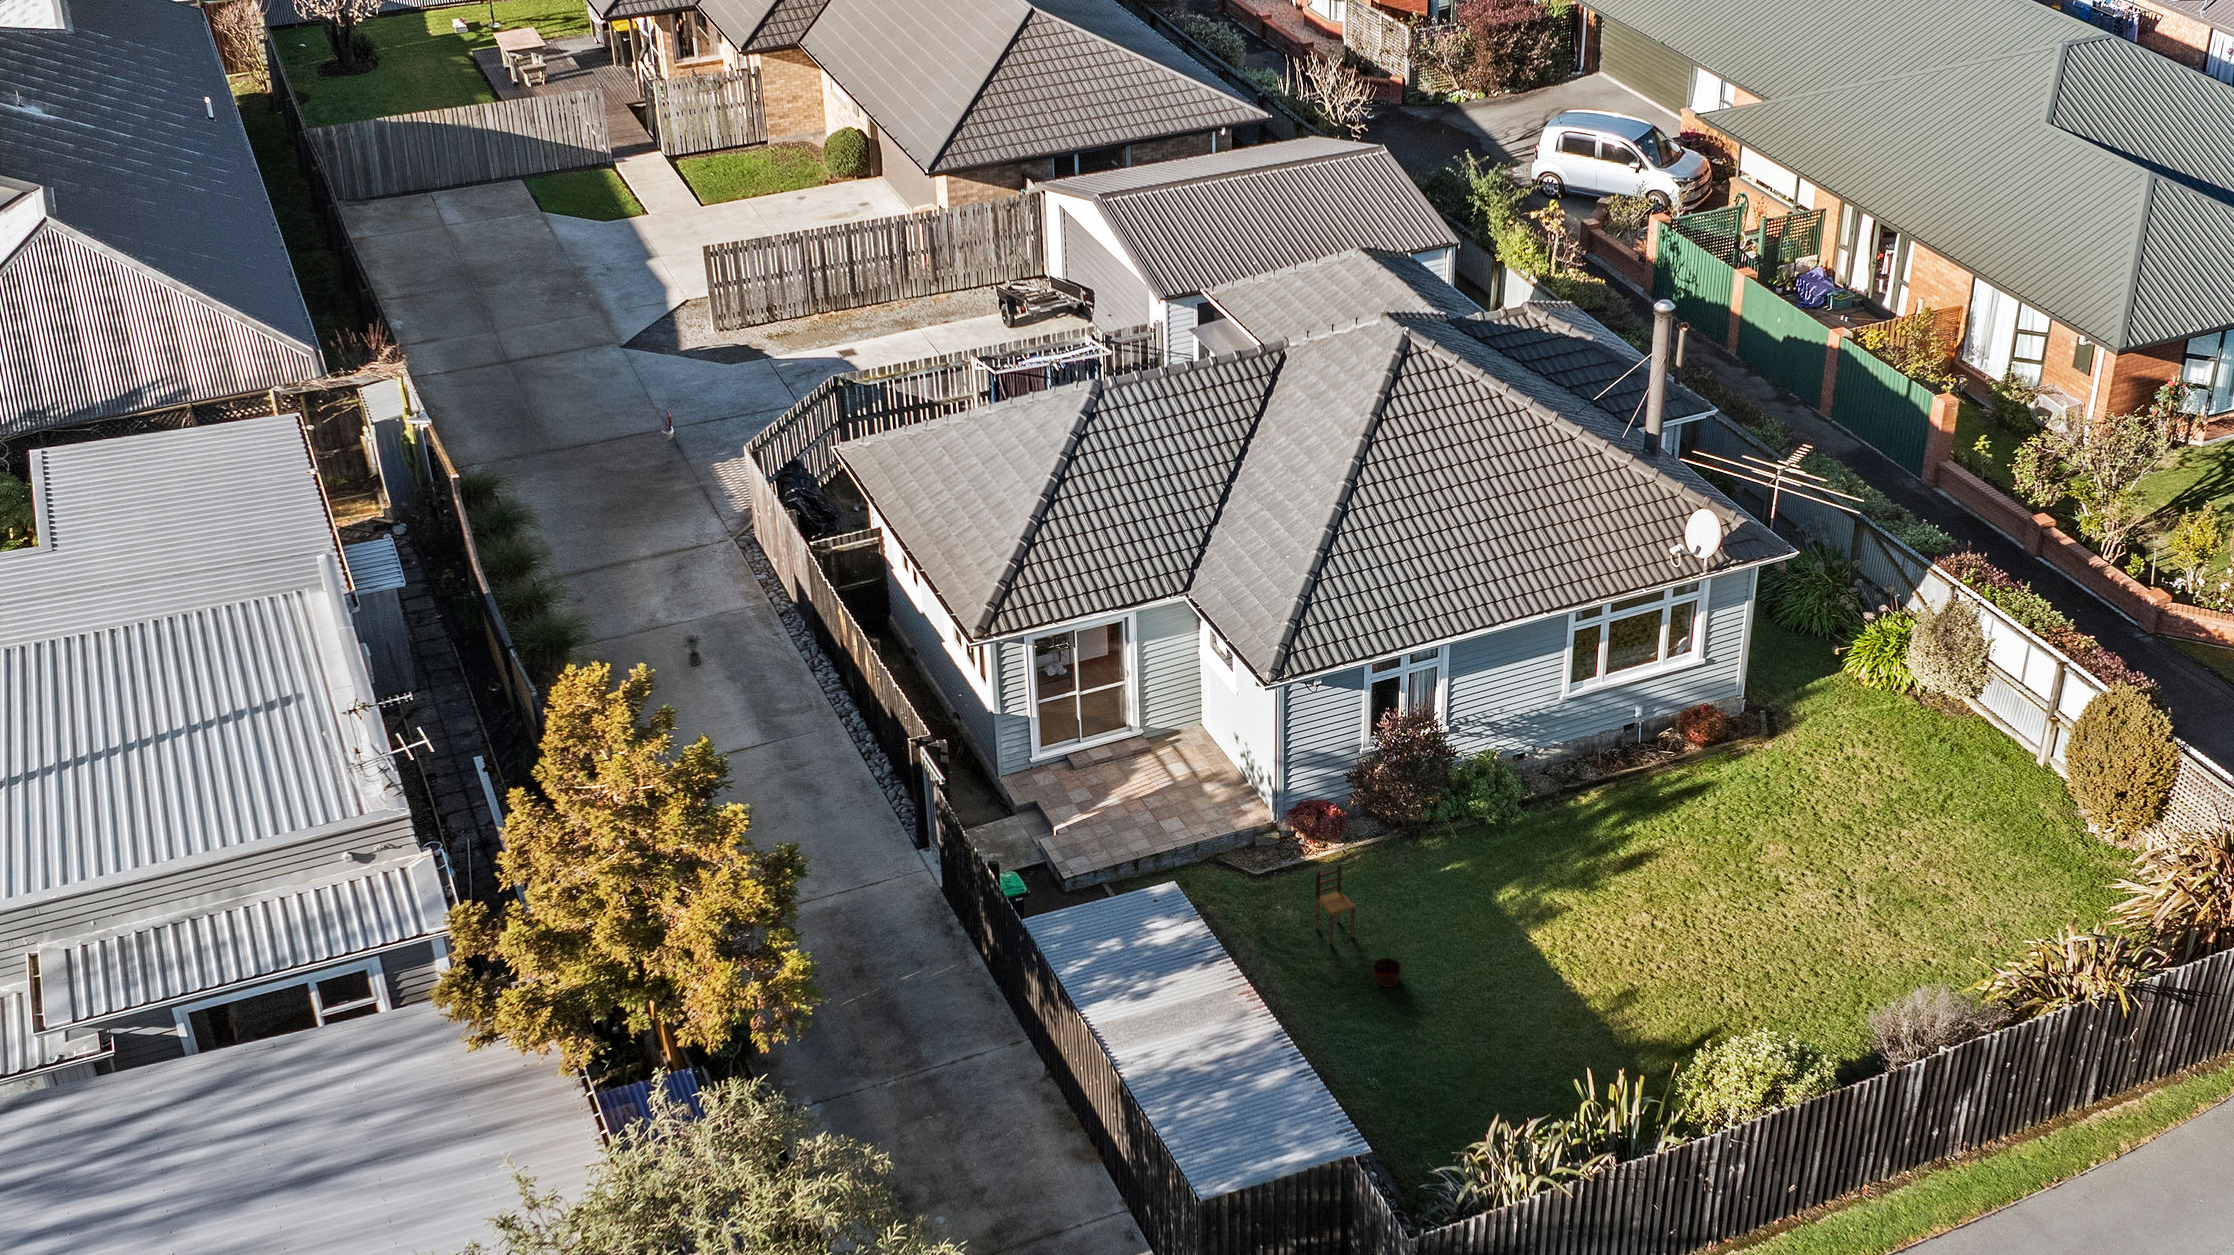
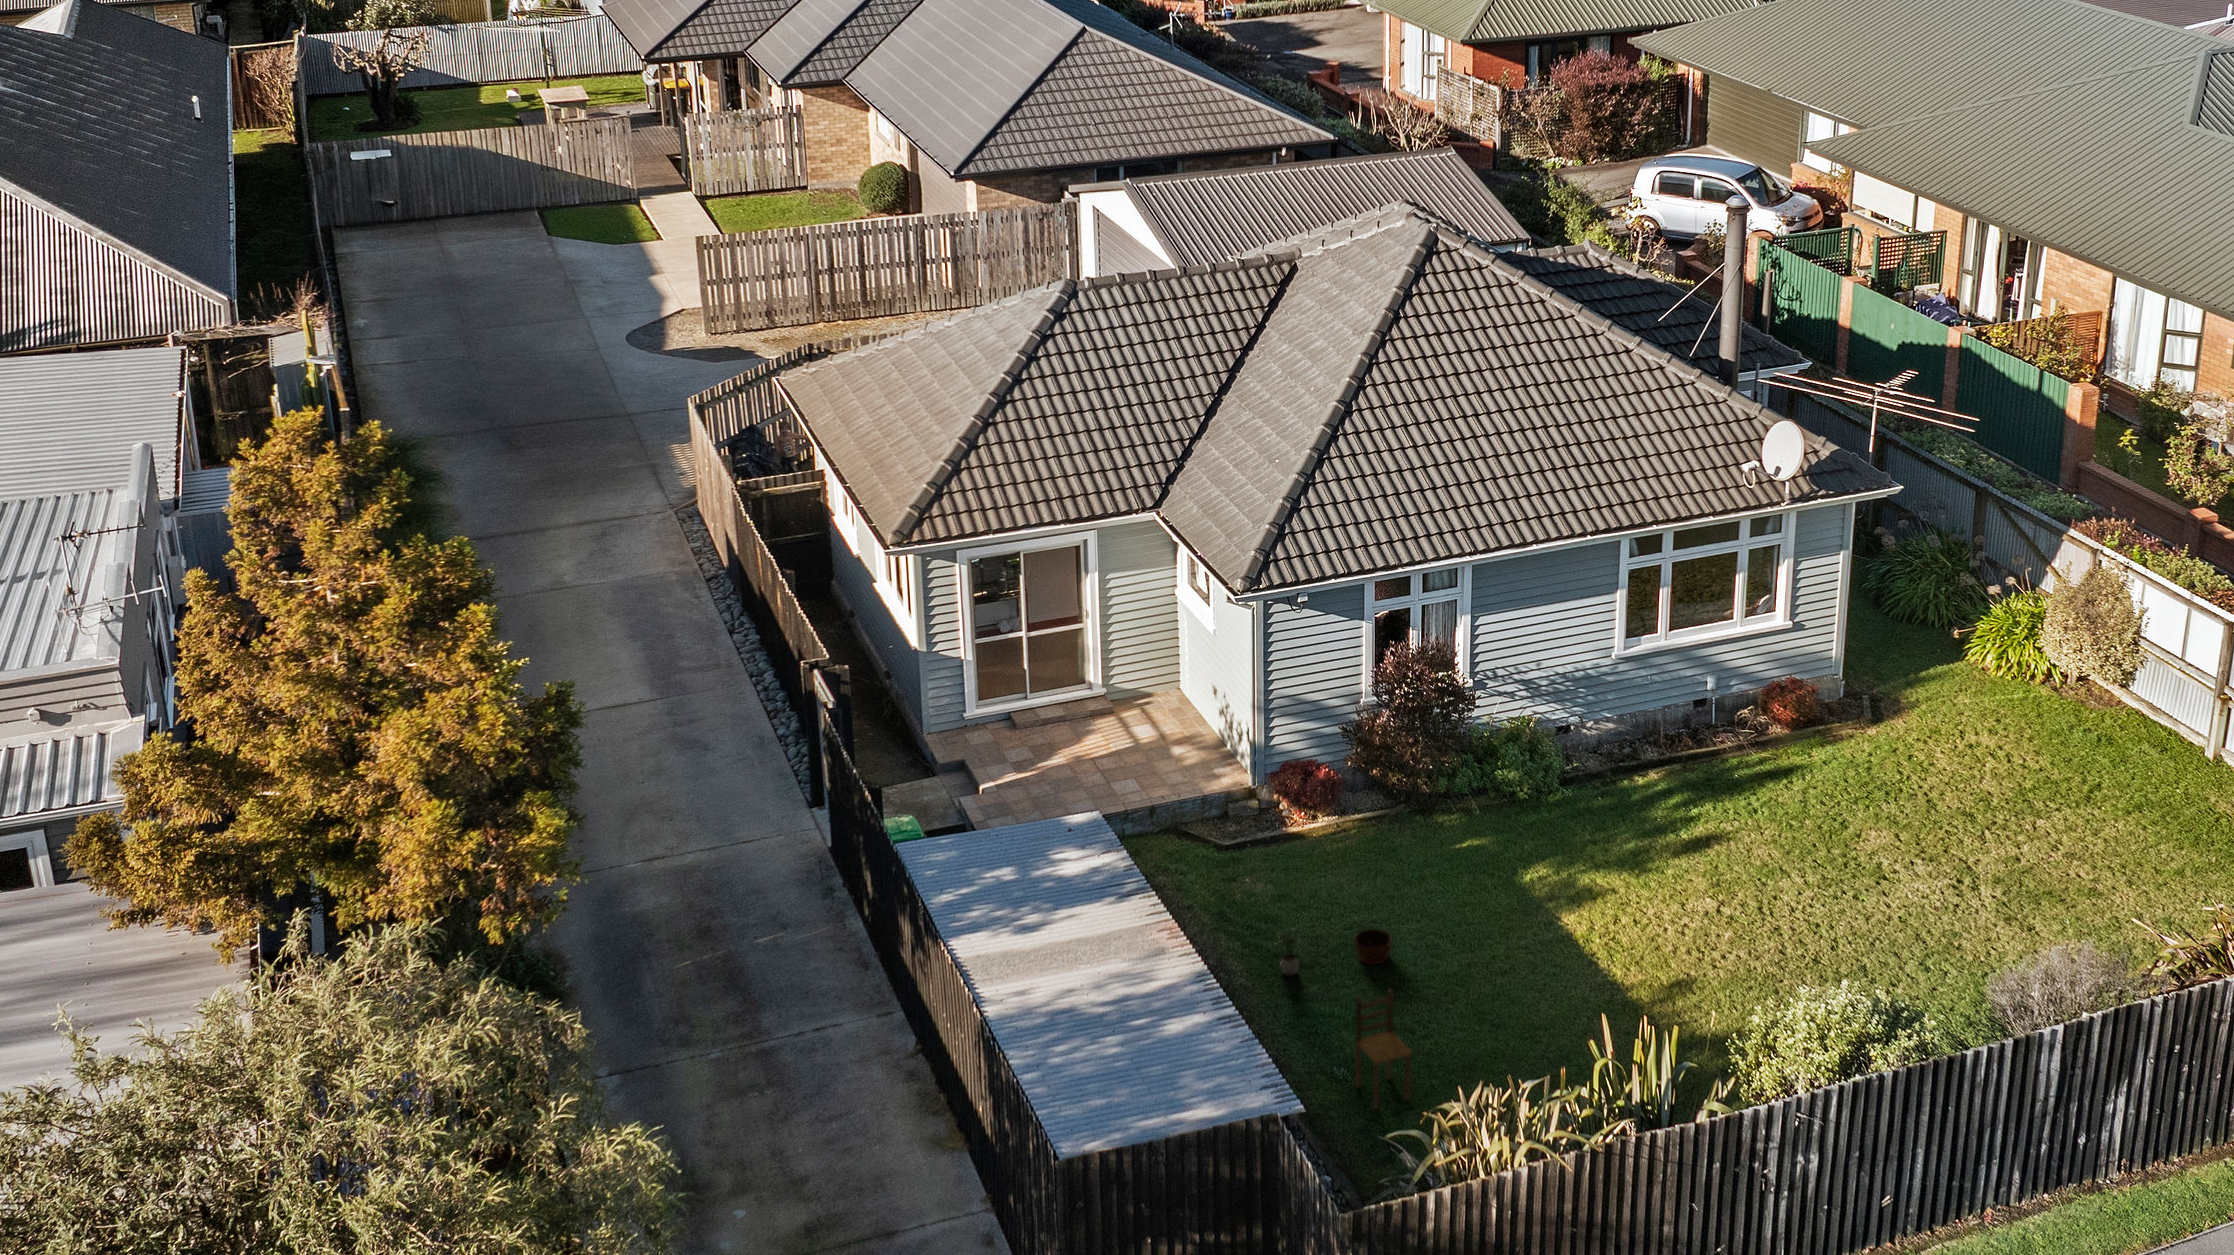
potted plant: present [684,635,701,665] -> present [1275,927,1303,976]
chair: present [1315,863,1355,944] -> present [1355,989,1411,1109]

